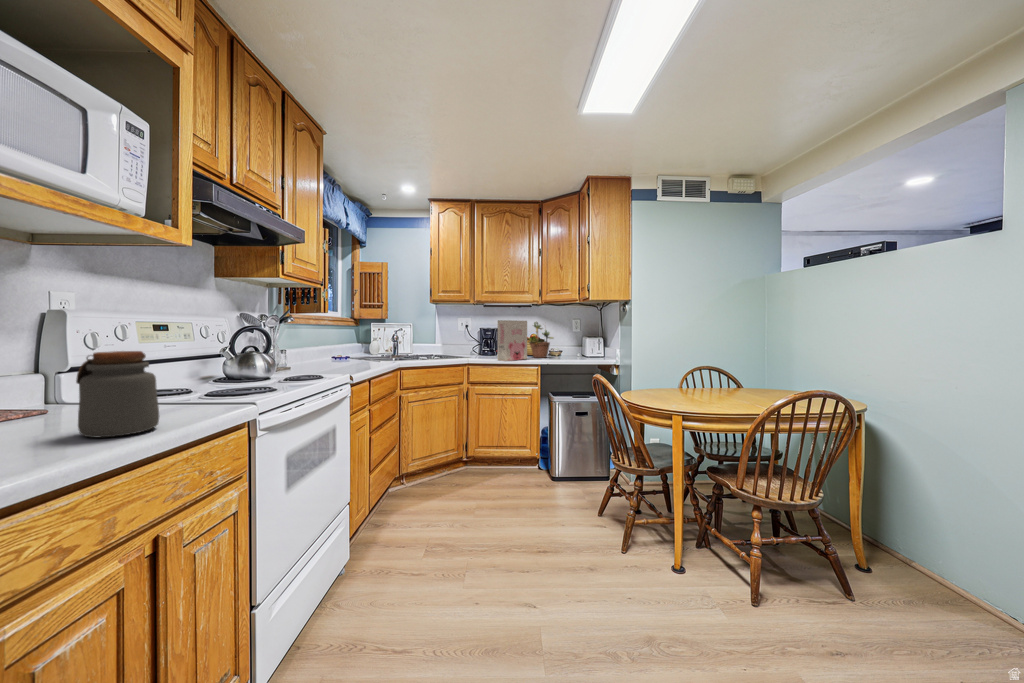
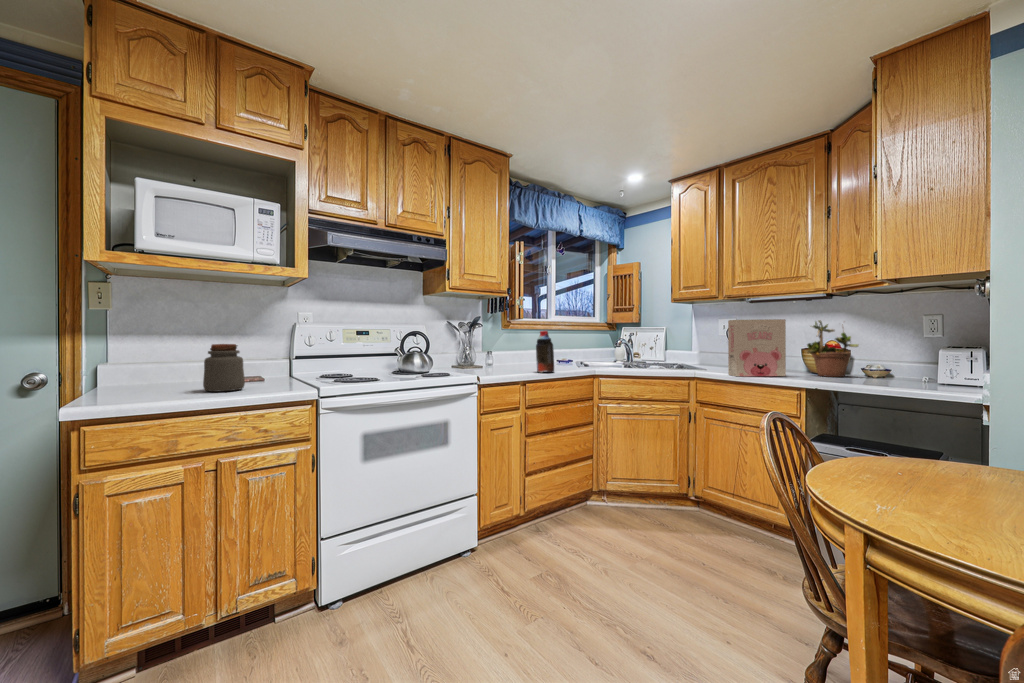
bottle: none [370,327,389,368] -> present [536,331,554,373]

